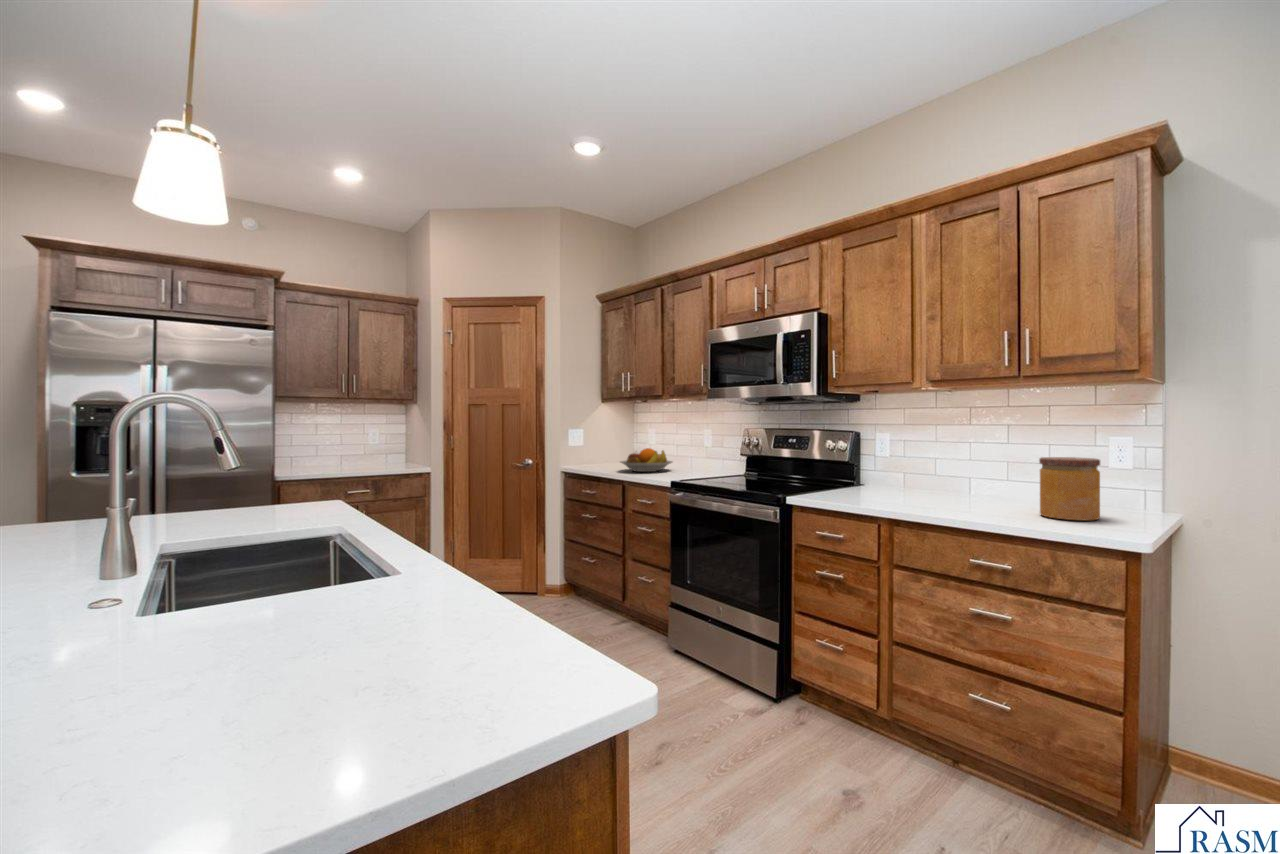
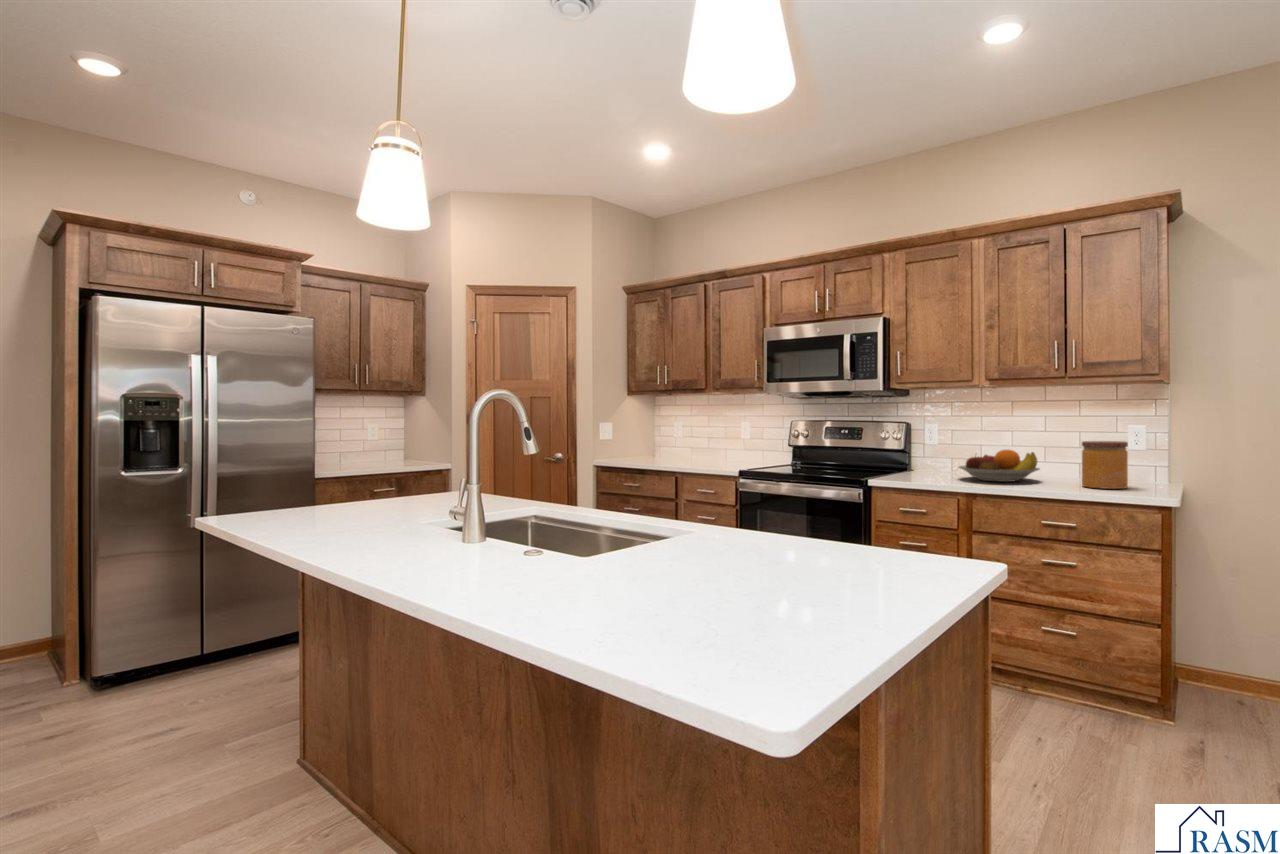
fruit bowl: present [621,448,672,472] -> present [959,450,1040,482]

